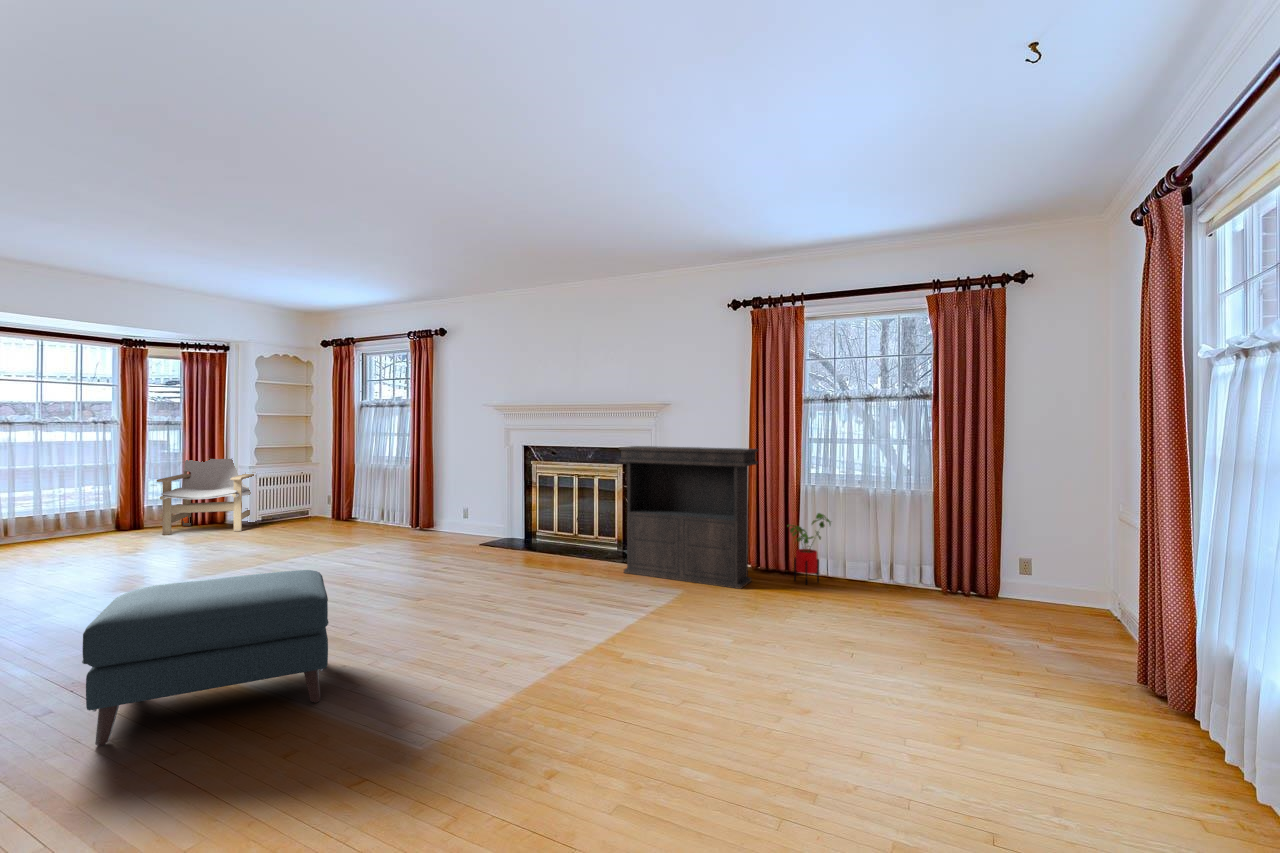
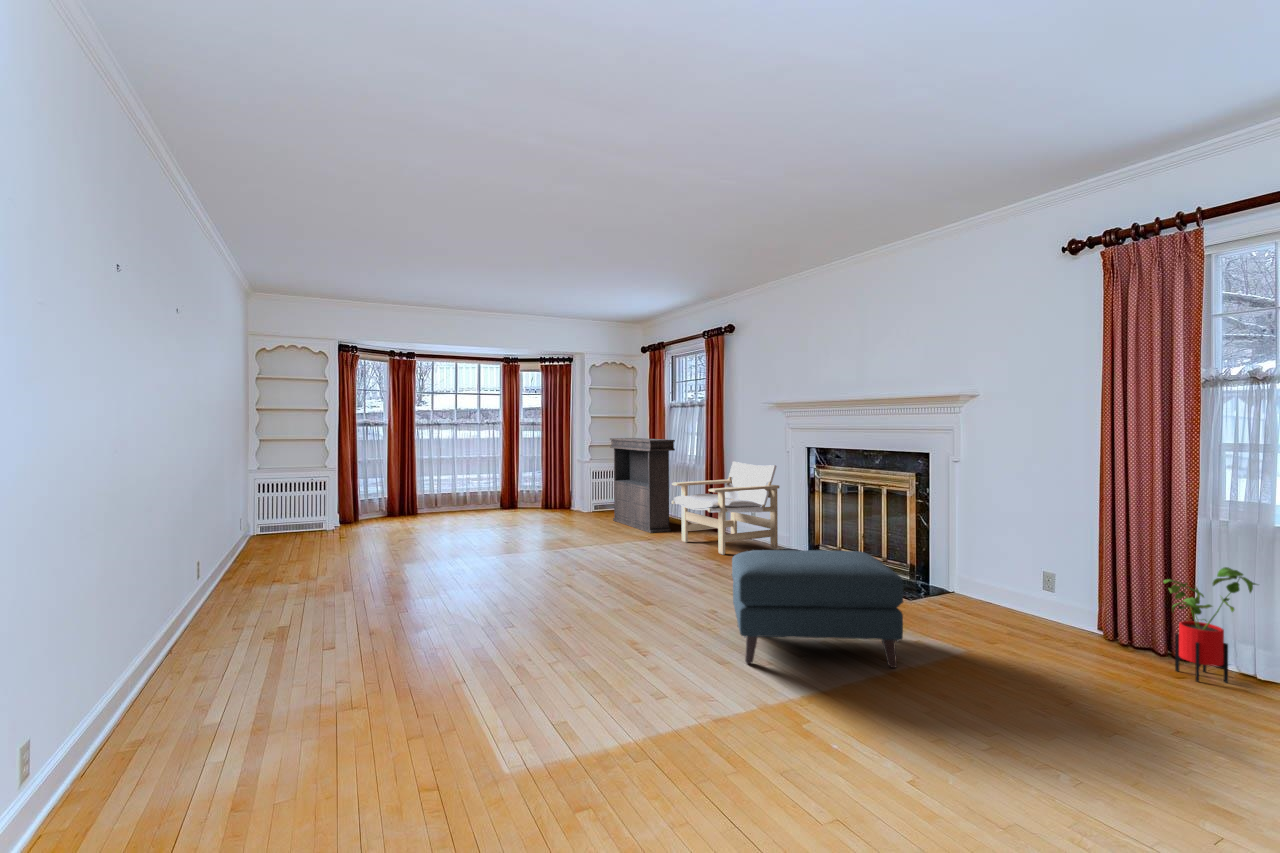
console table: present [619,446,758,589] -> present [610,438,675,533]
lounge chair: present [157,458,256,535] -> present [672,461,780,555]
ottoman: present [82,570,328,746] -> present [732,550,903,668]

